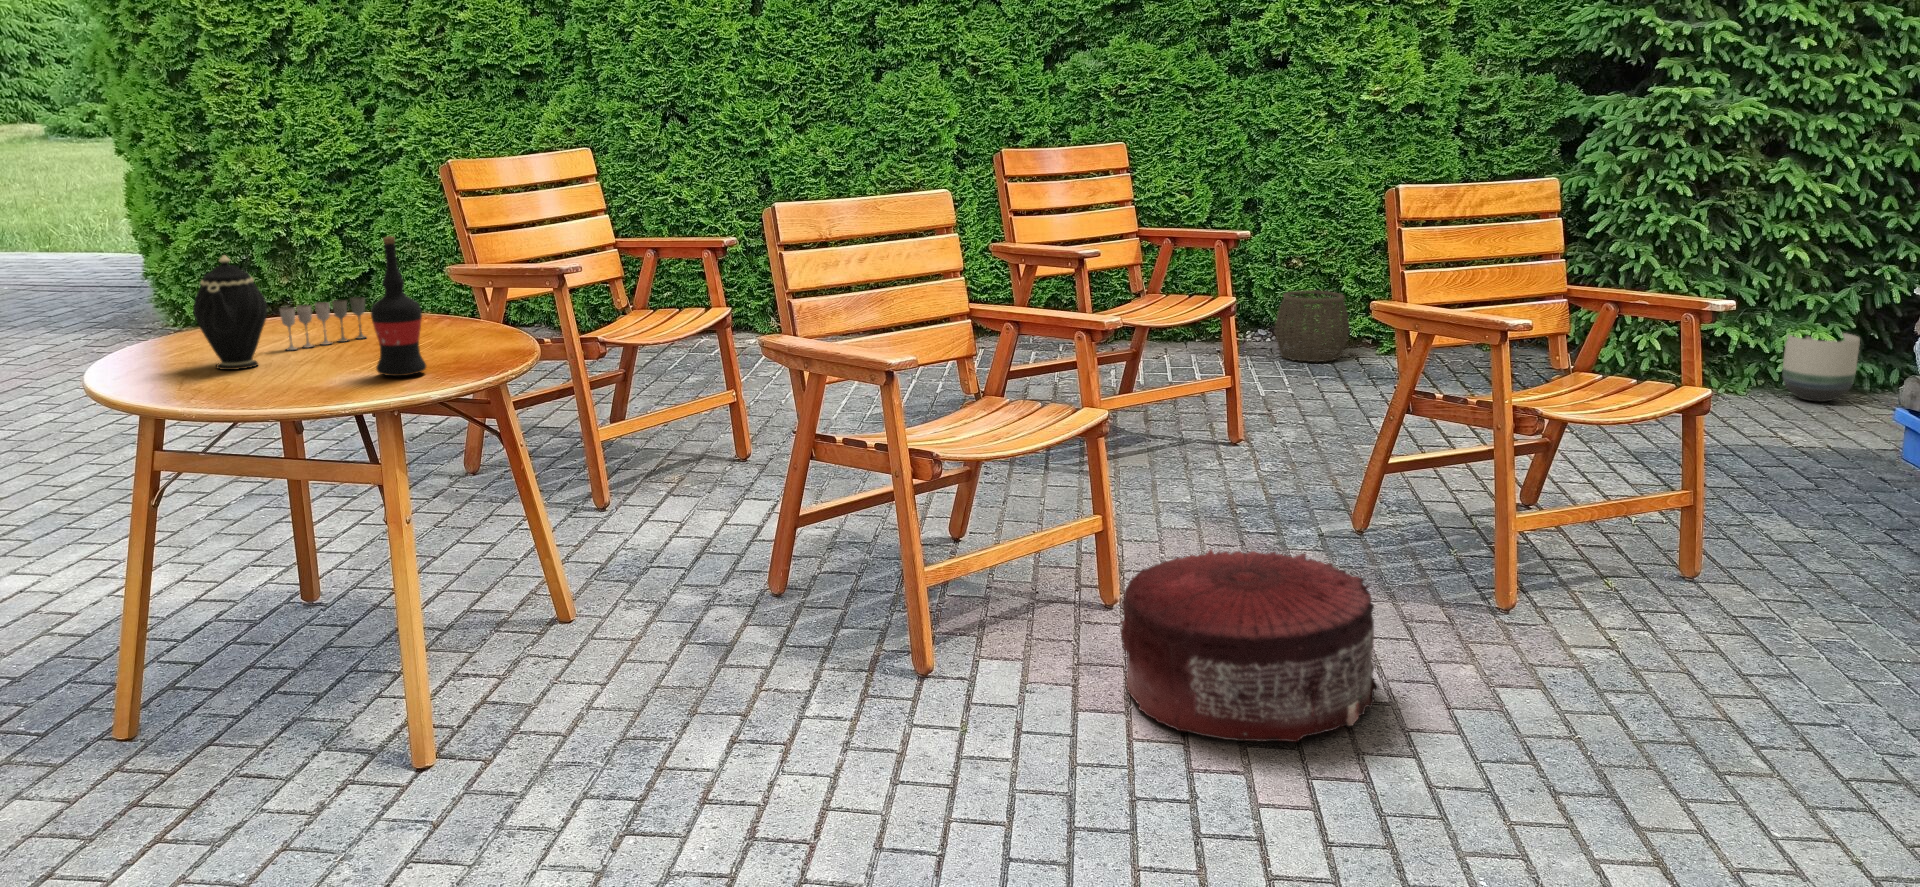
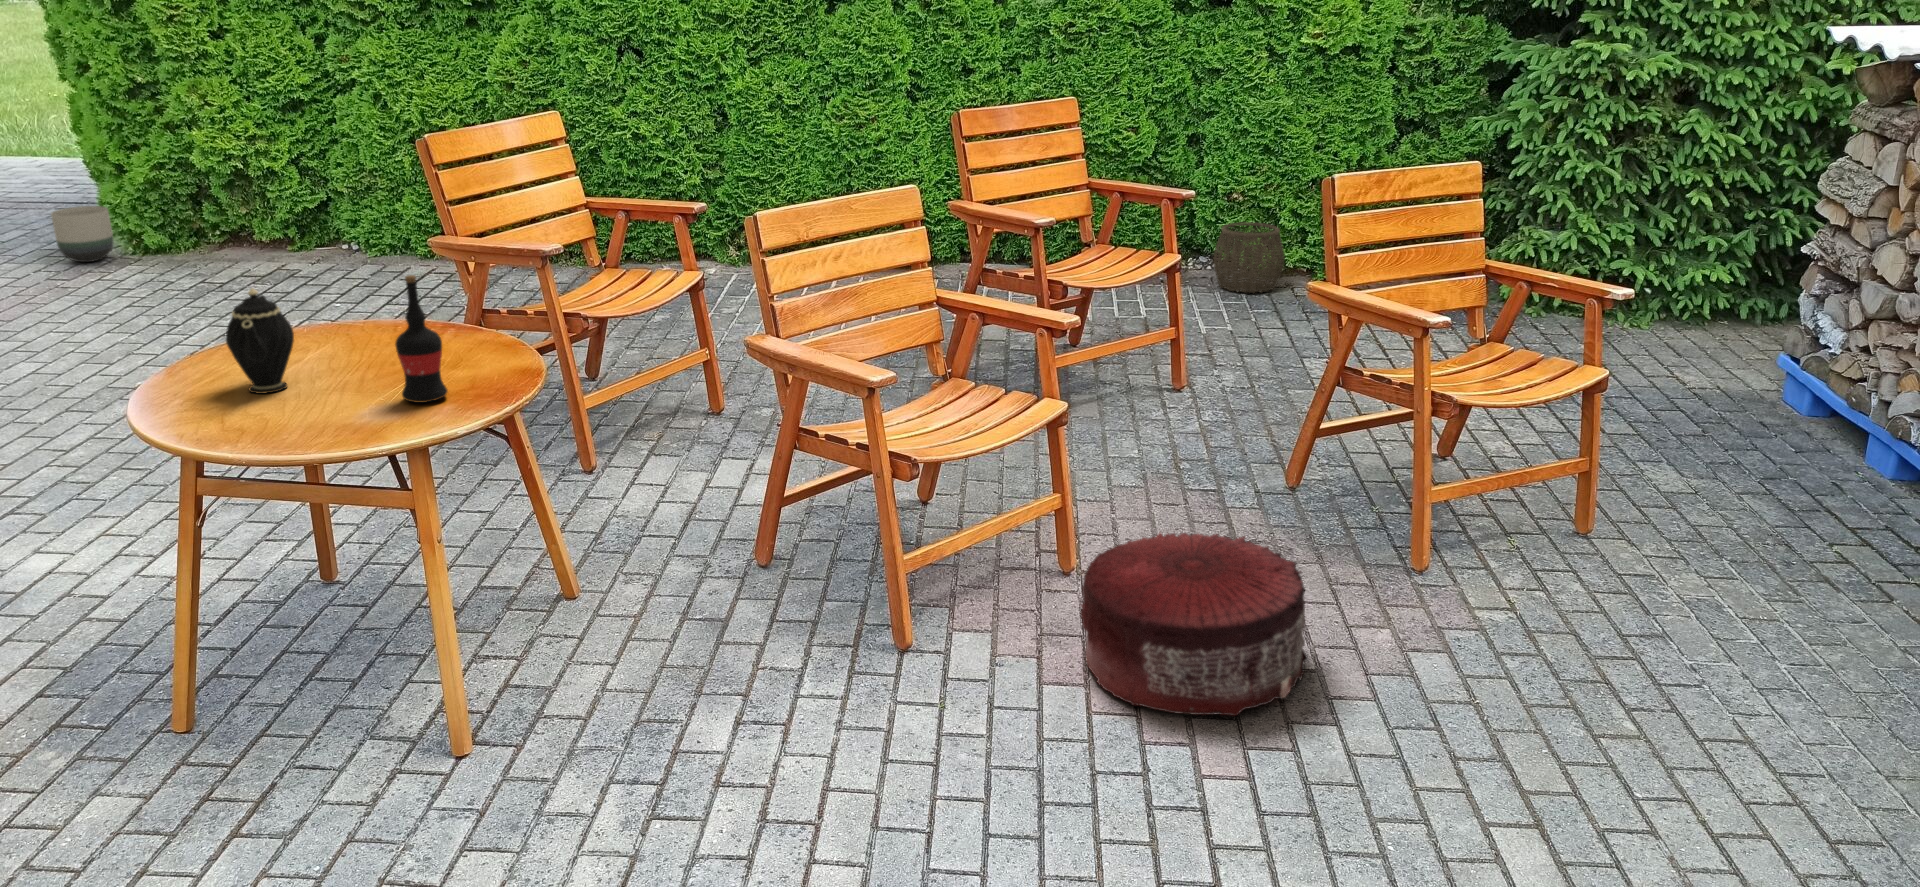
wine glass: present [280,297,366,350] -> none [300,309,380,366]
planter: present [1782,333,1860,402] -> present [51,206,113,262]

